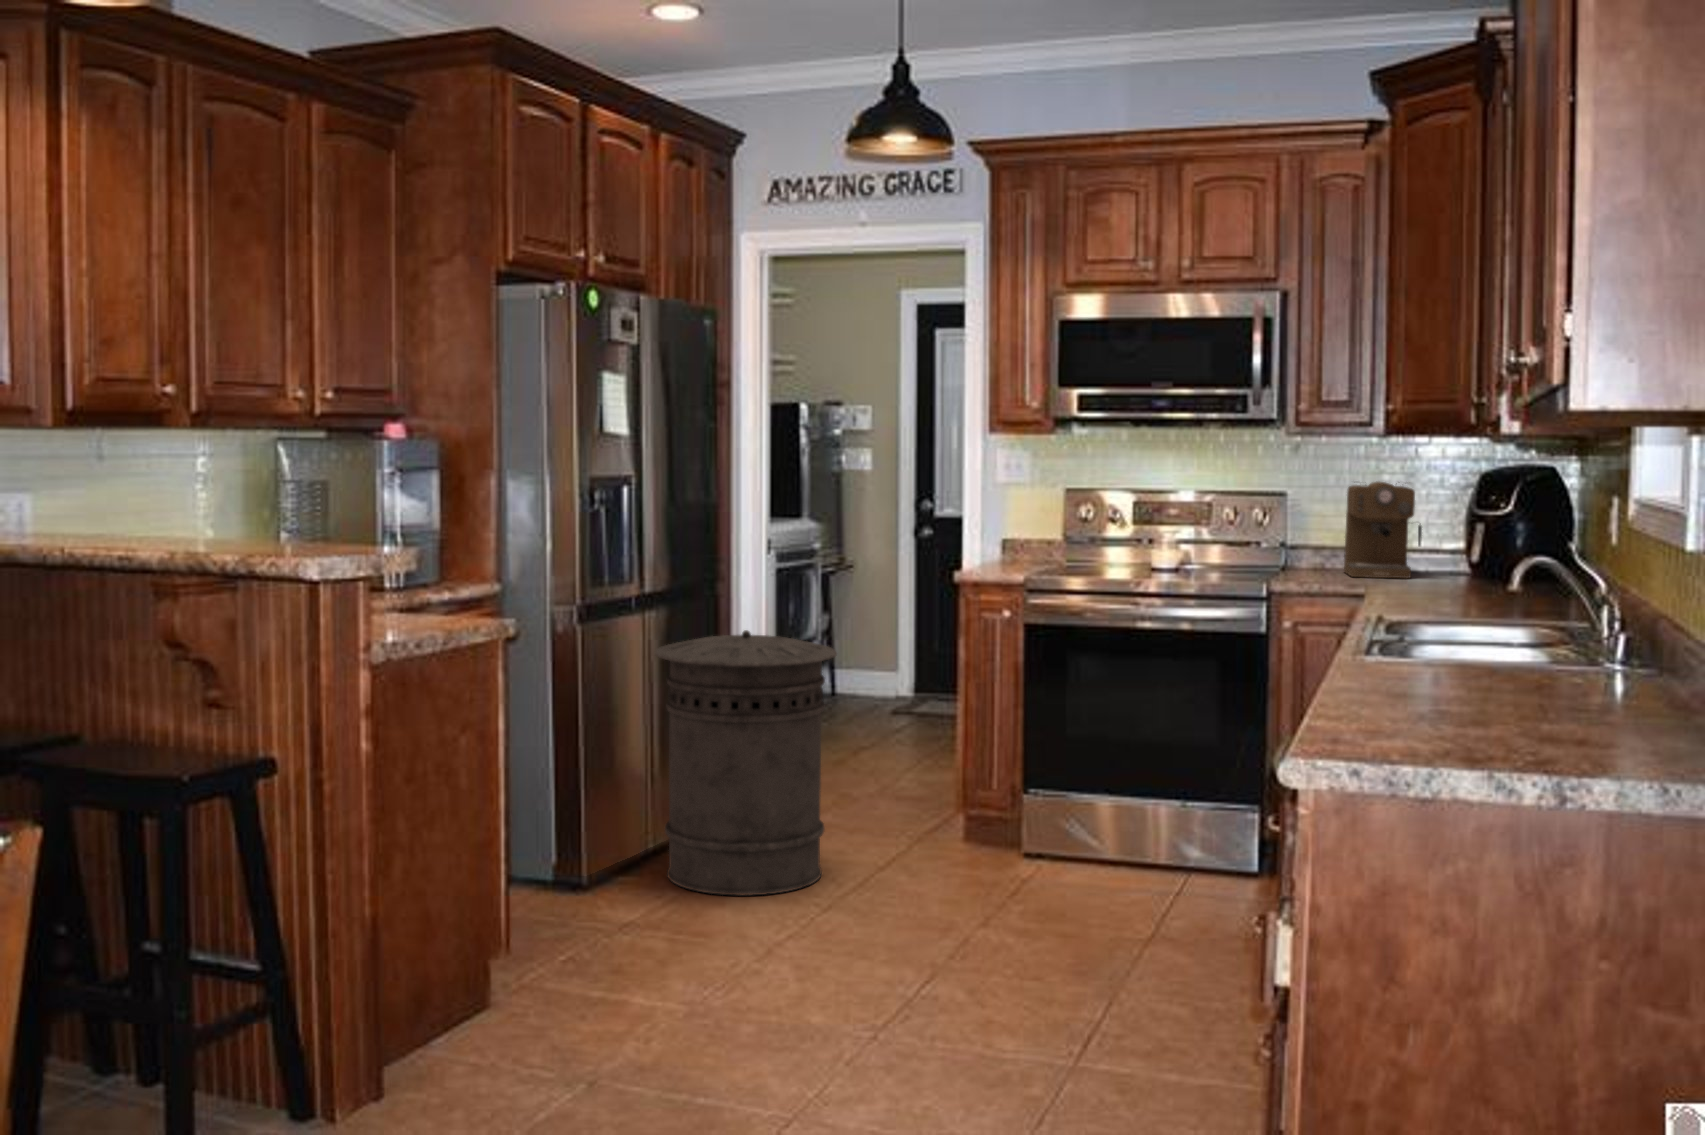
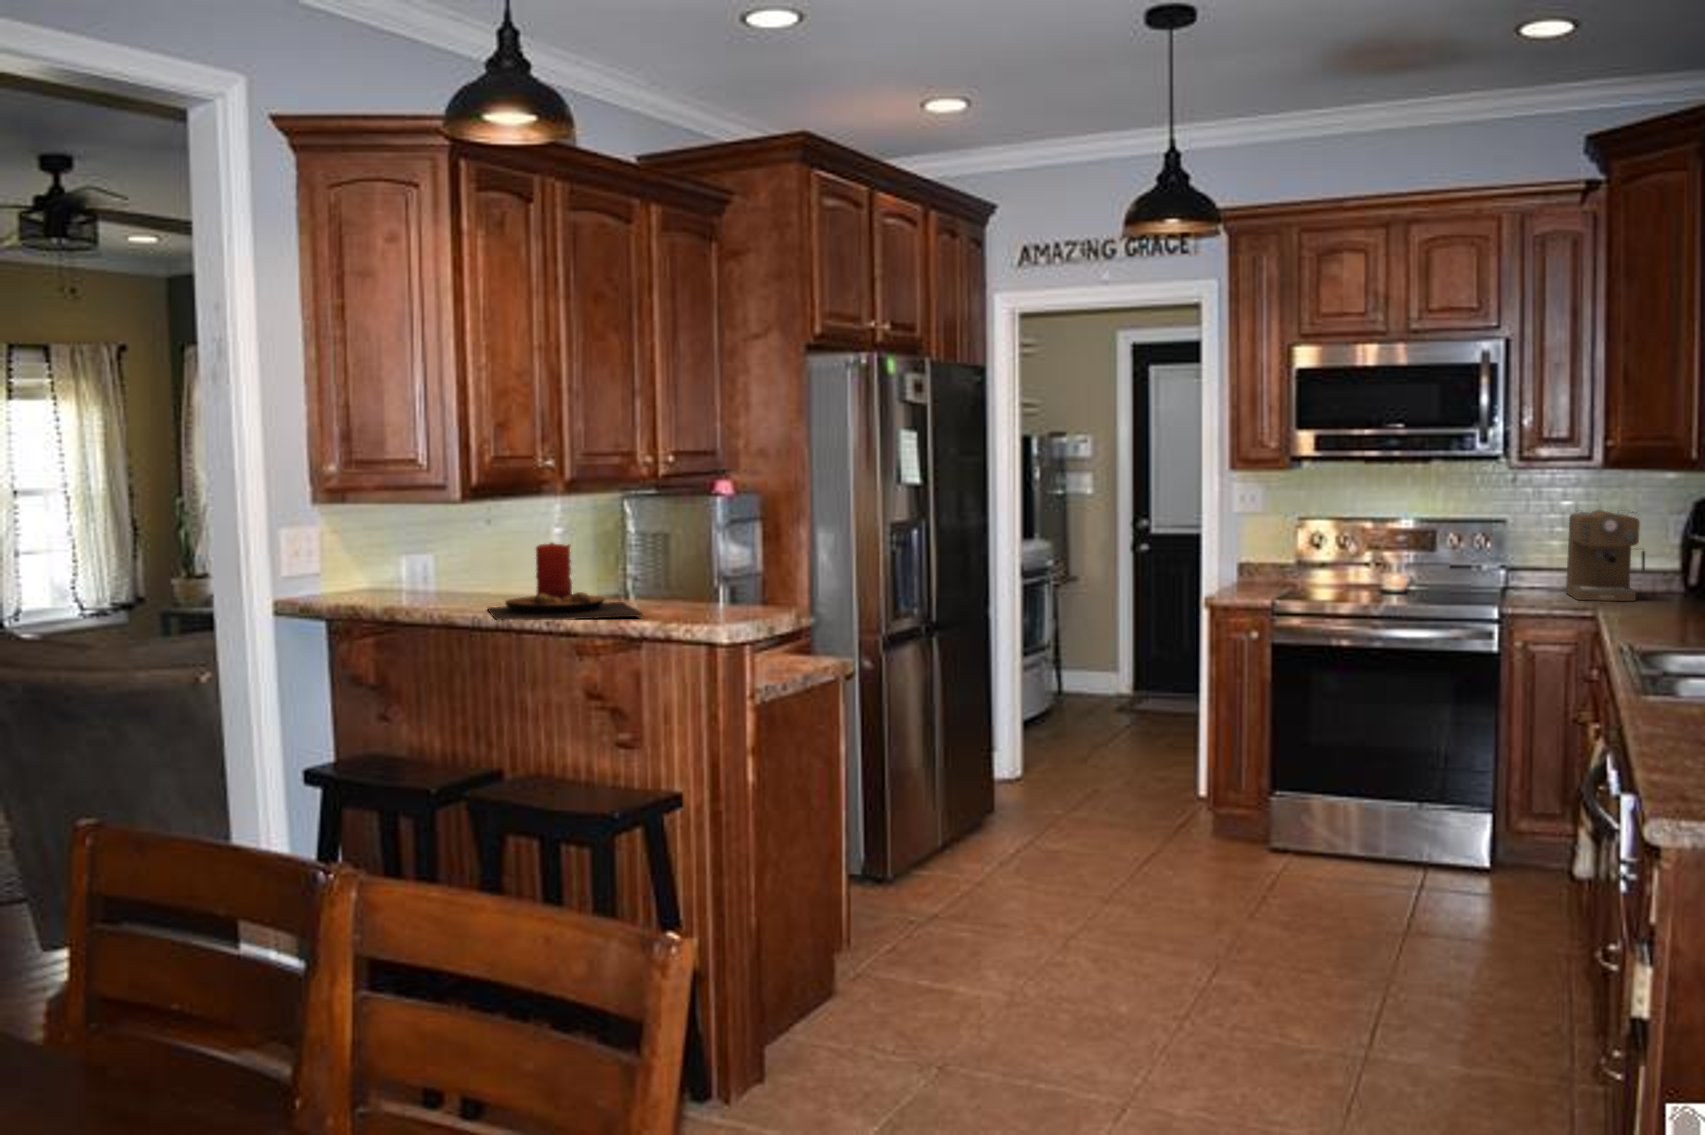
candle: none [38,462,230,553] -> present [488,543,642,620]
trash can: present [655,630,837,895] -> none [942,655,1103,889]

